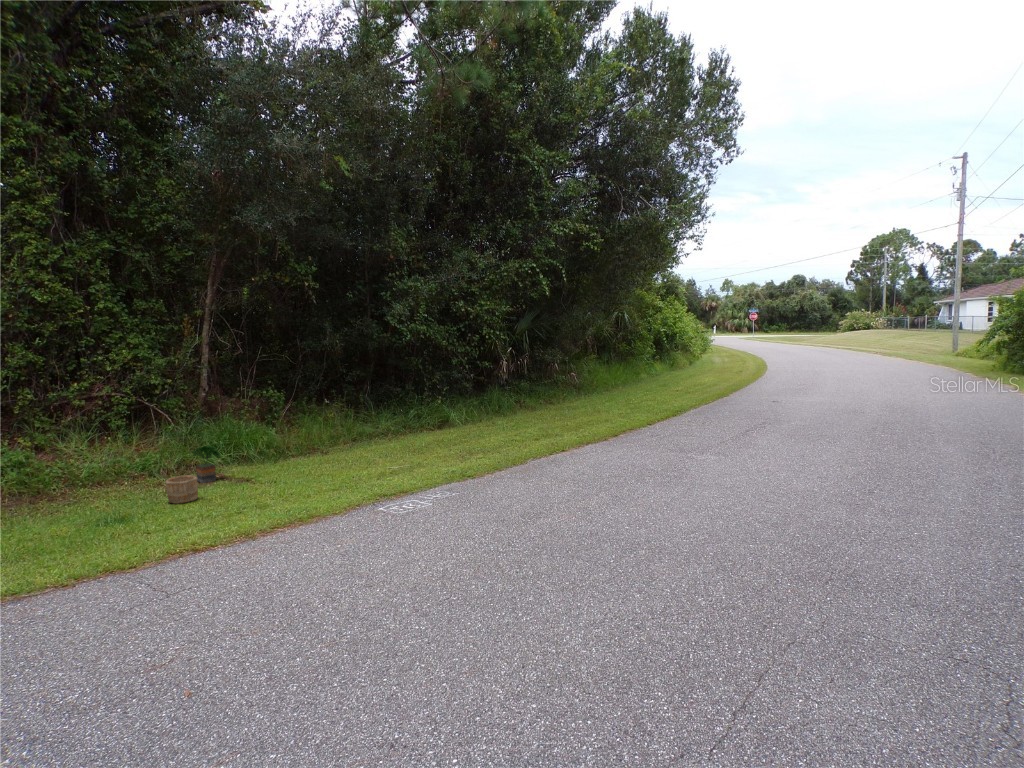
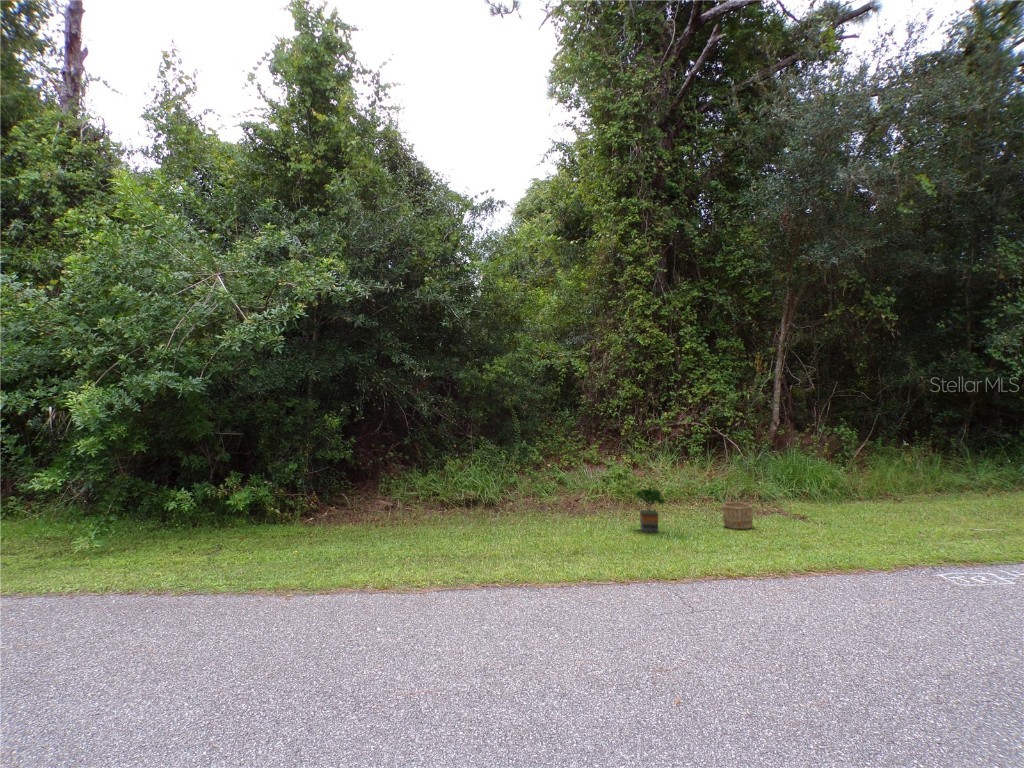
potted tree: present [193,446,221,483] -> present [636,489,664,532]

